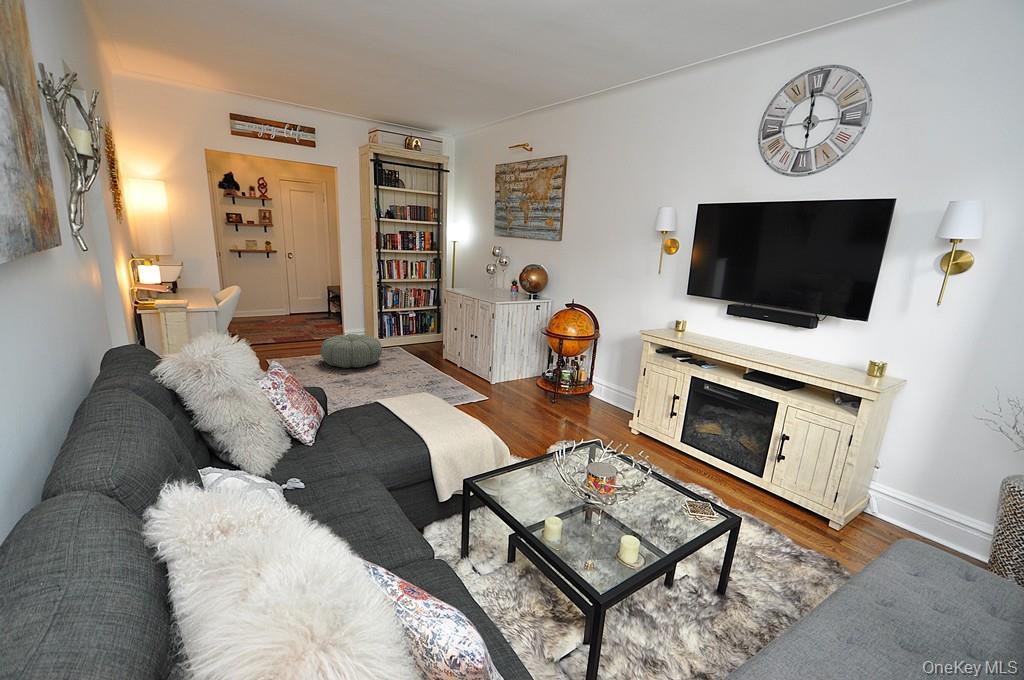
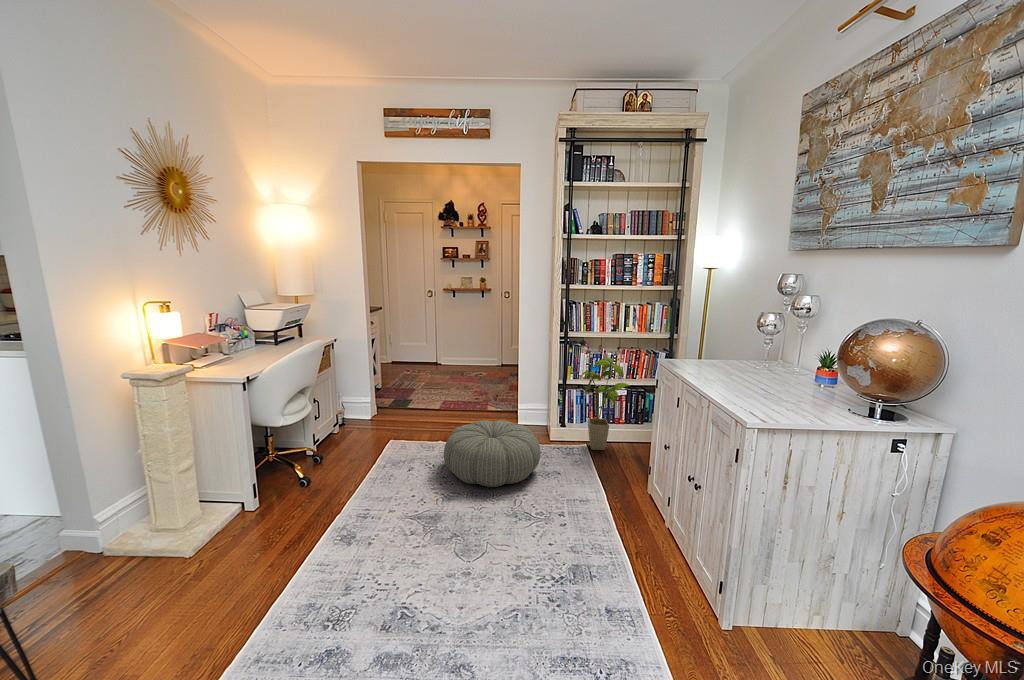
house plant: none [391,293,419,348] -> present [581,357,629,450]

